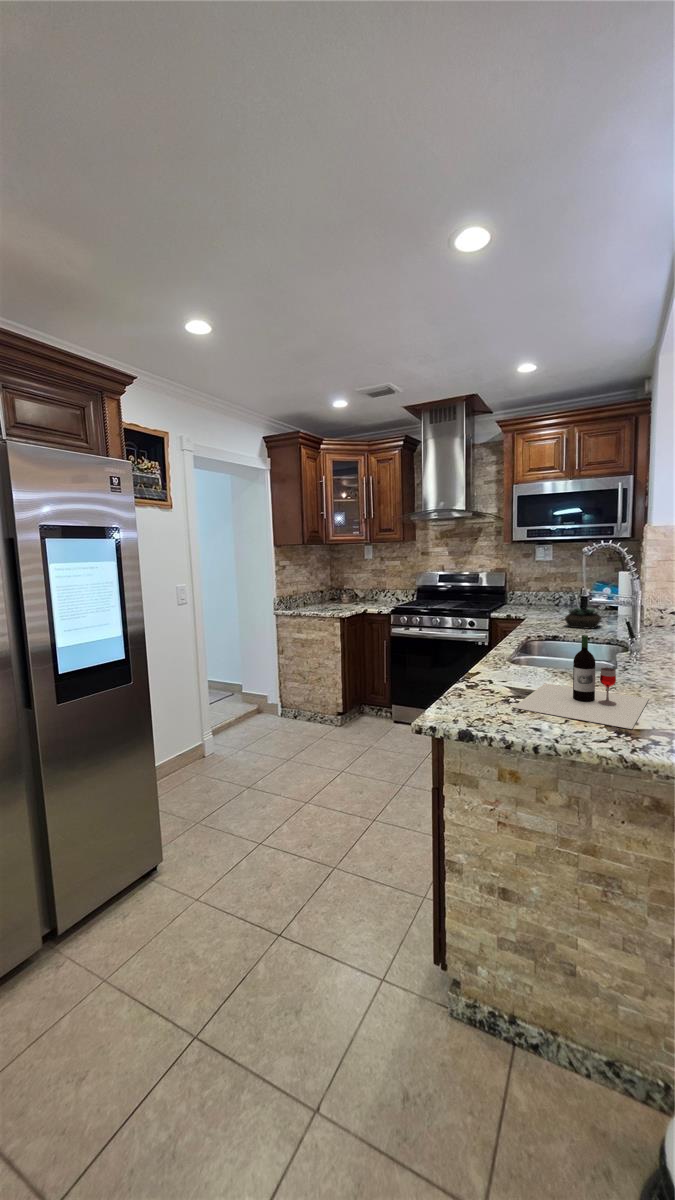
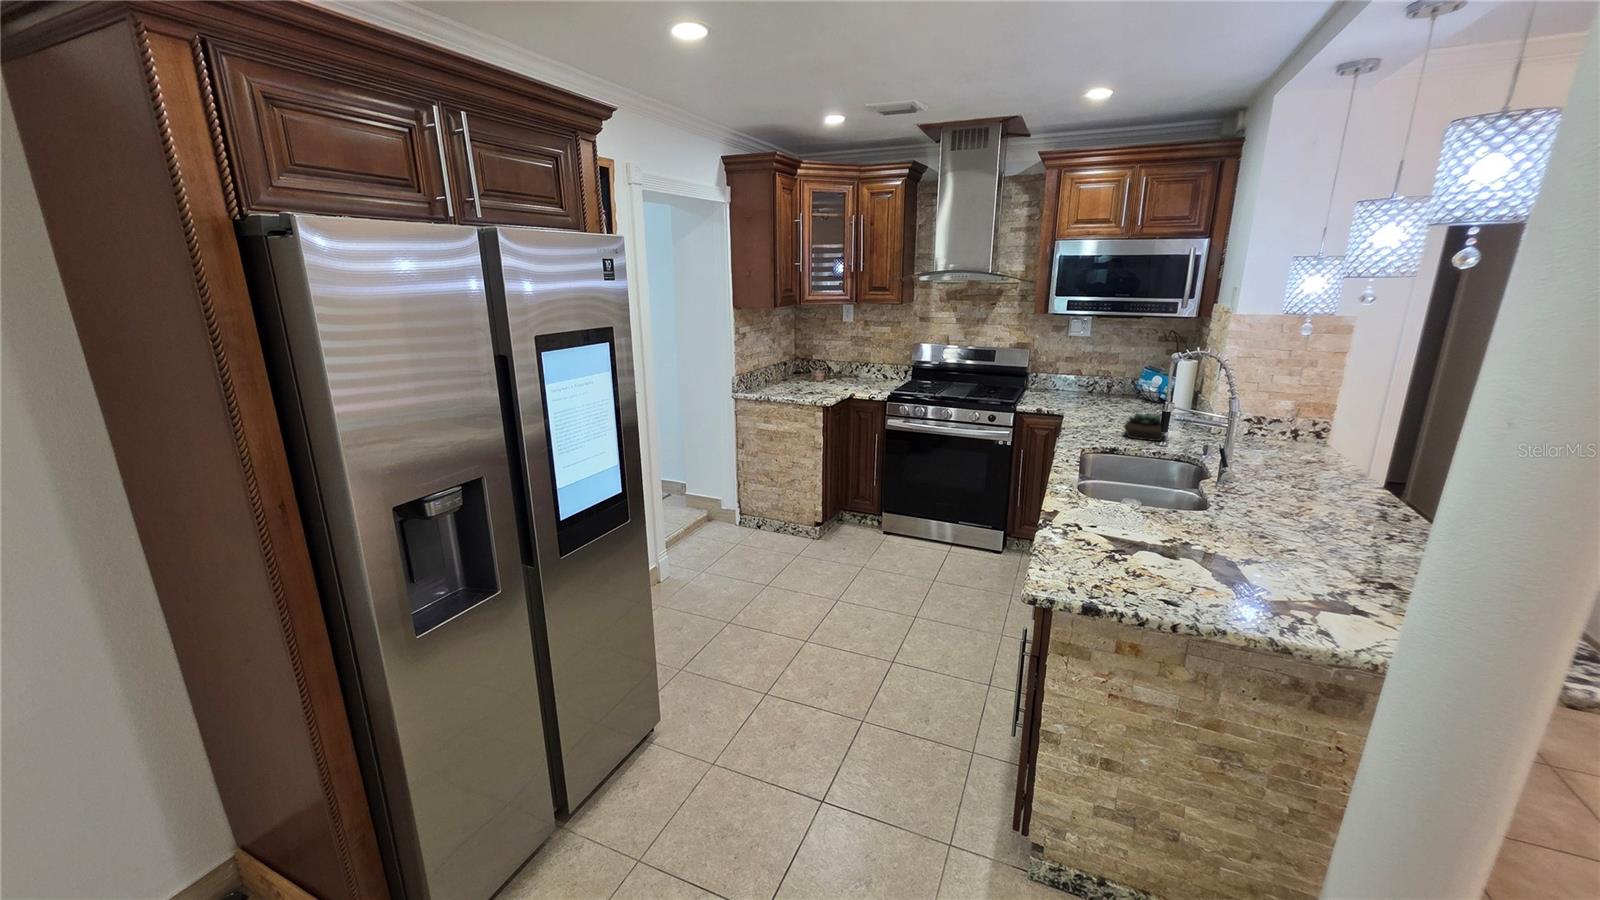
wine bottle: present [513,635,649,729] -> none [1132,492,1273,605]

